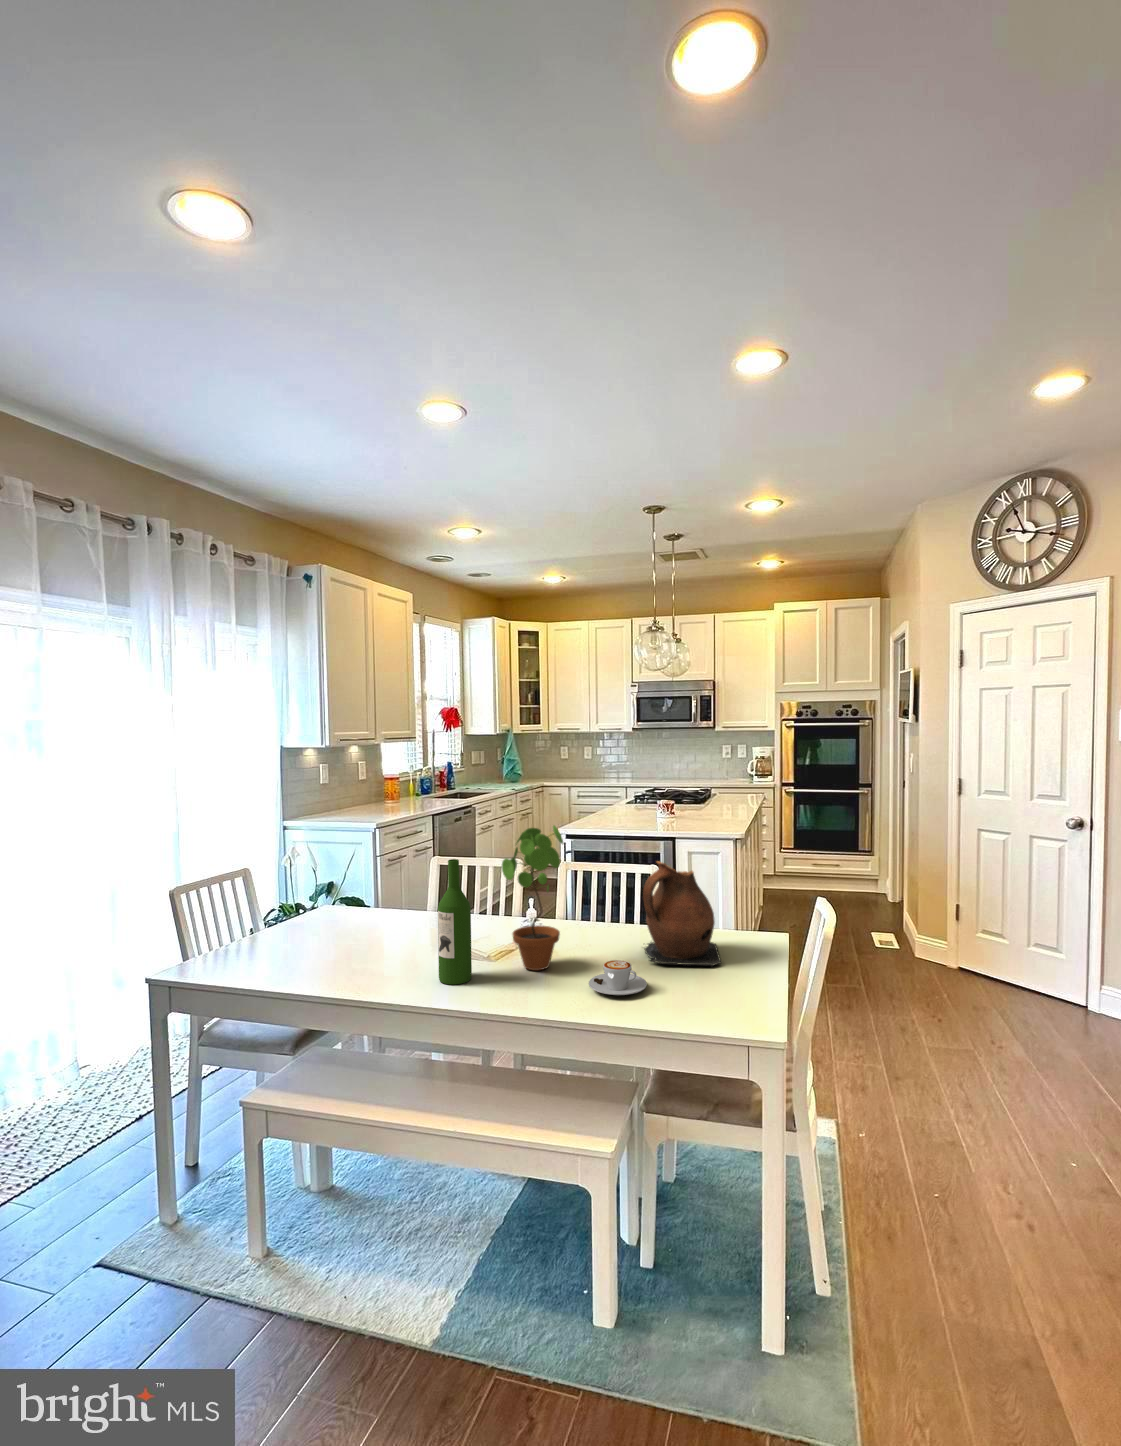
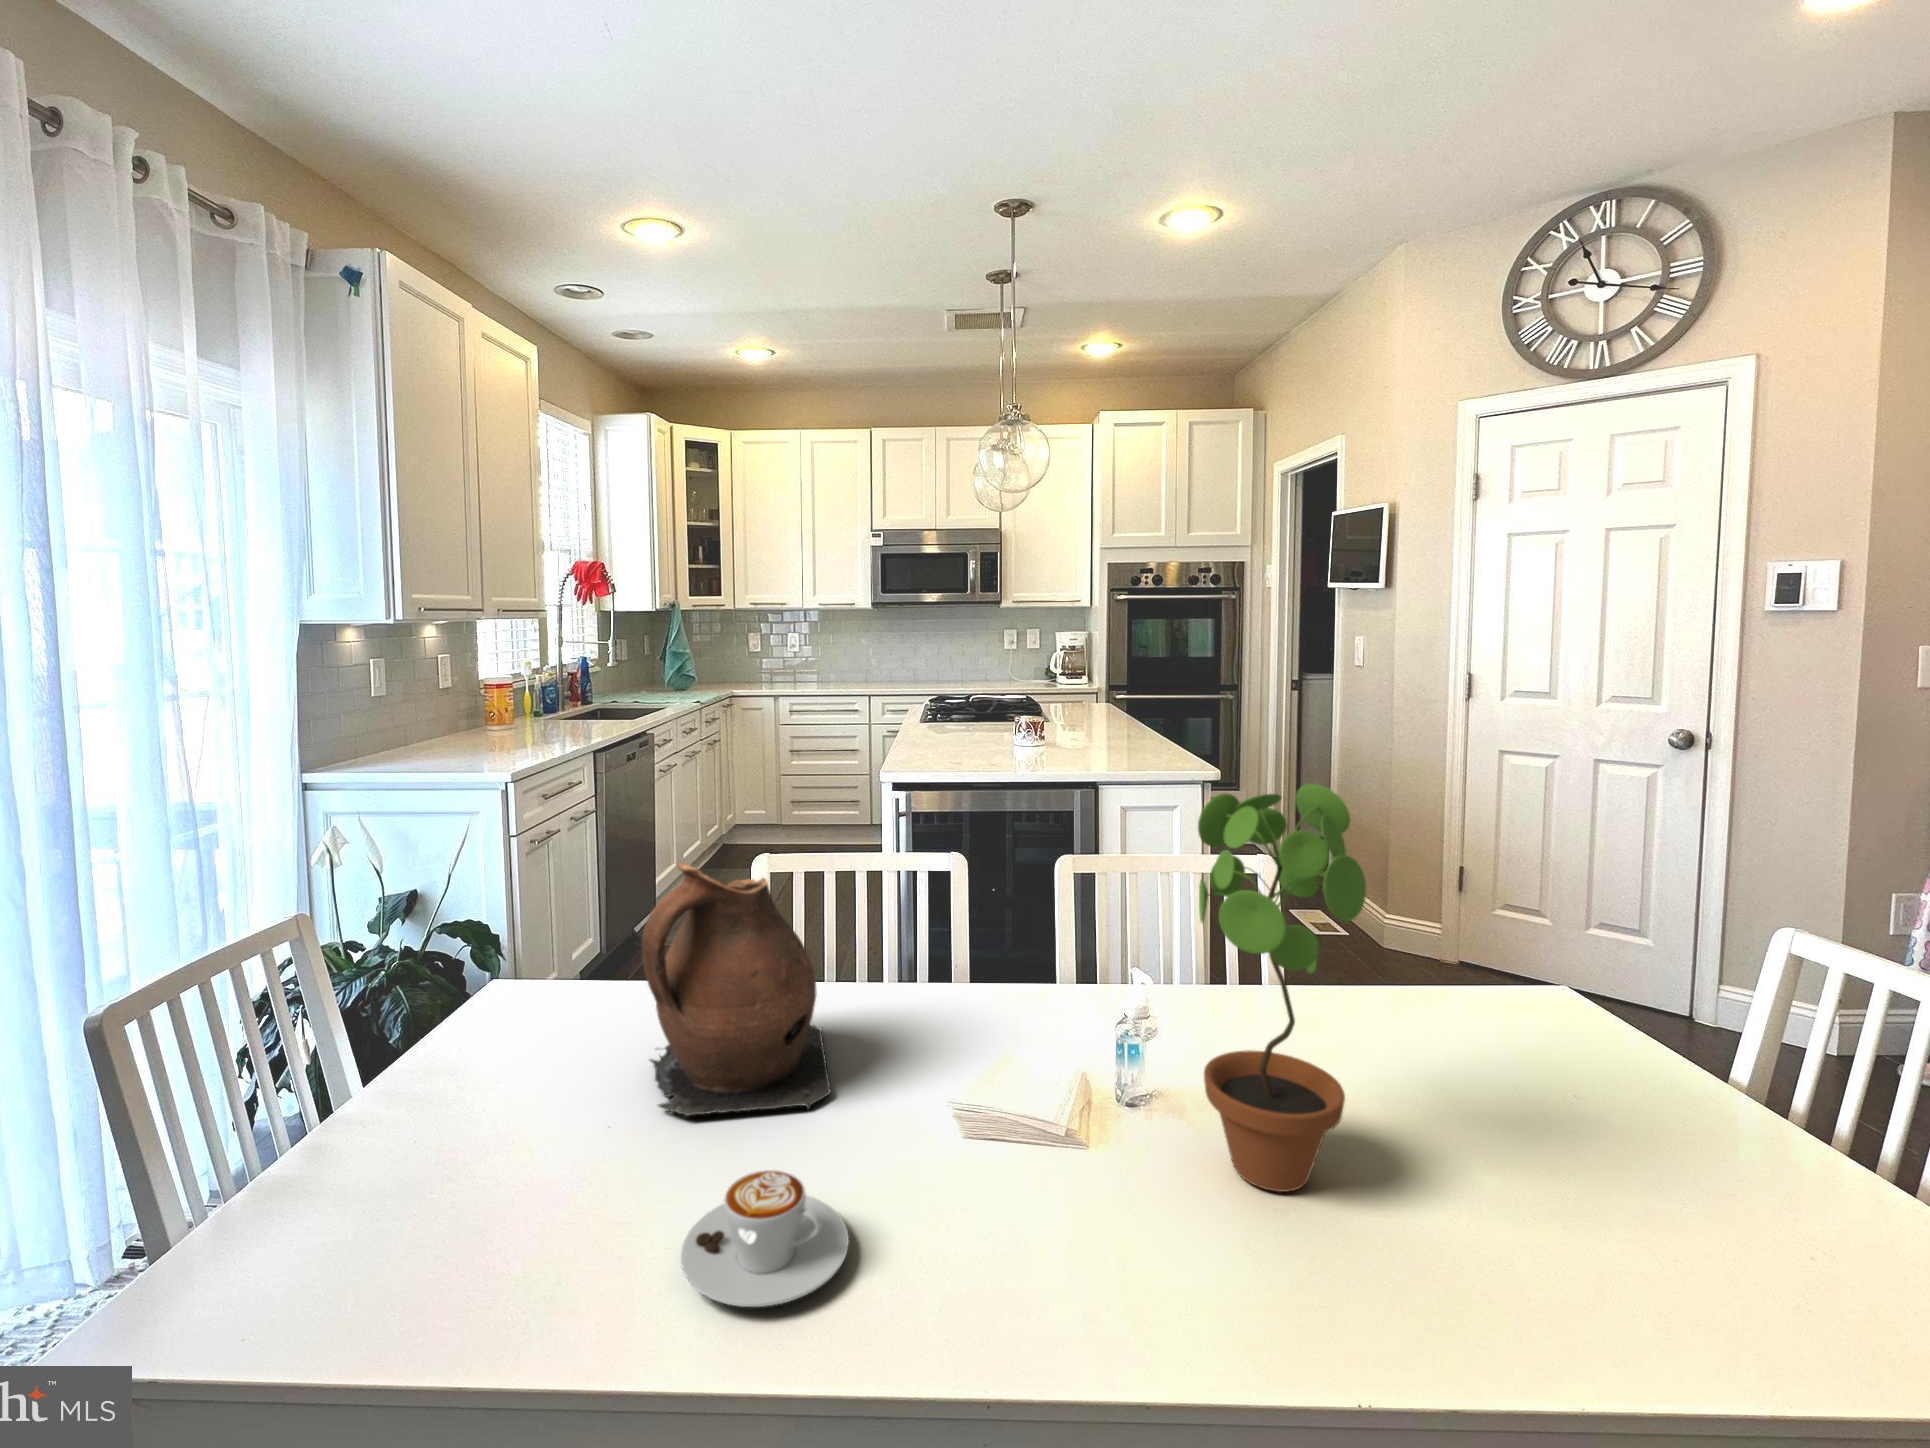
wine bottle: present [438,859,472,984] -> none [1063,906,1170,1304]
ceramic pitcher: present [643,861,721,967] -> present [642,862,831,1115]
coffee cup: present [589,960,647,995] -> present [681,1170,849,1307]

